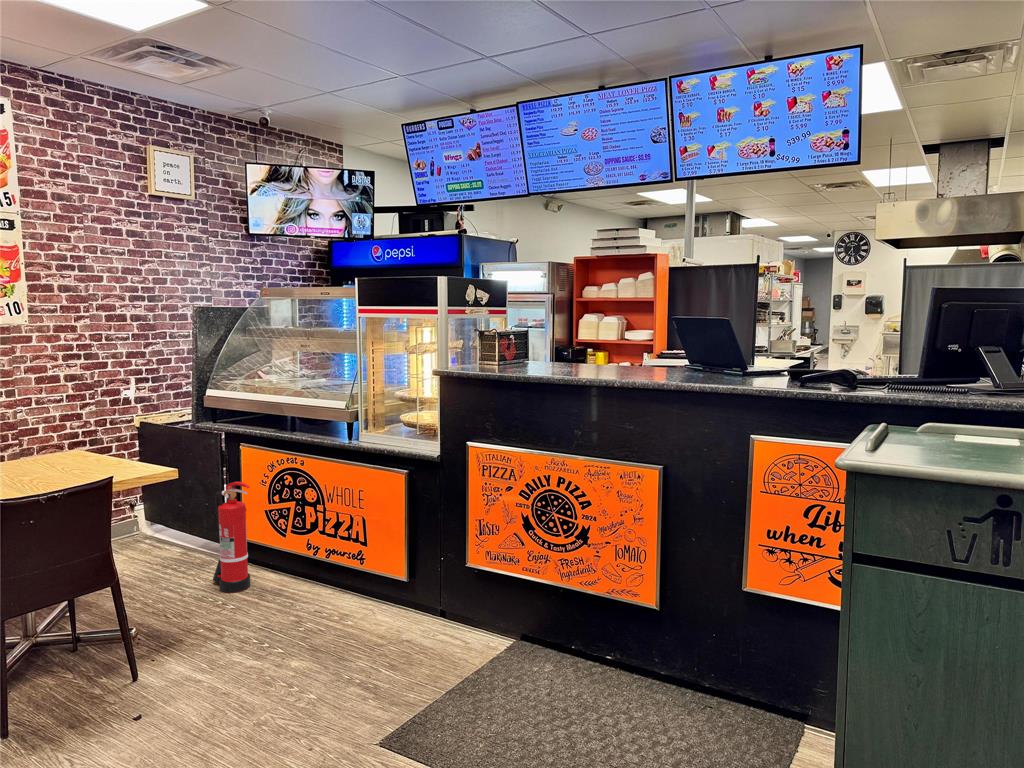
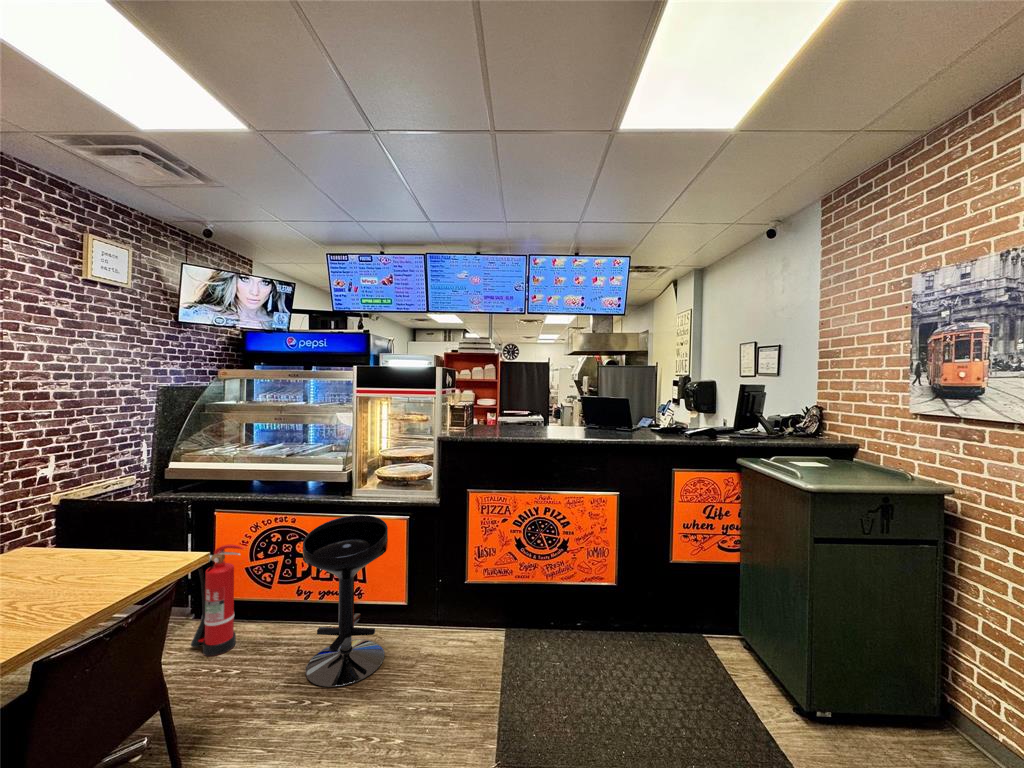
bar stool: none [279,464,374,643] -> present [303,515,388,687]

